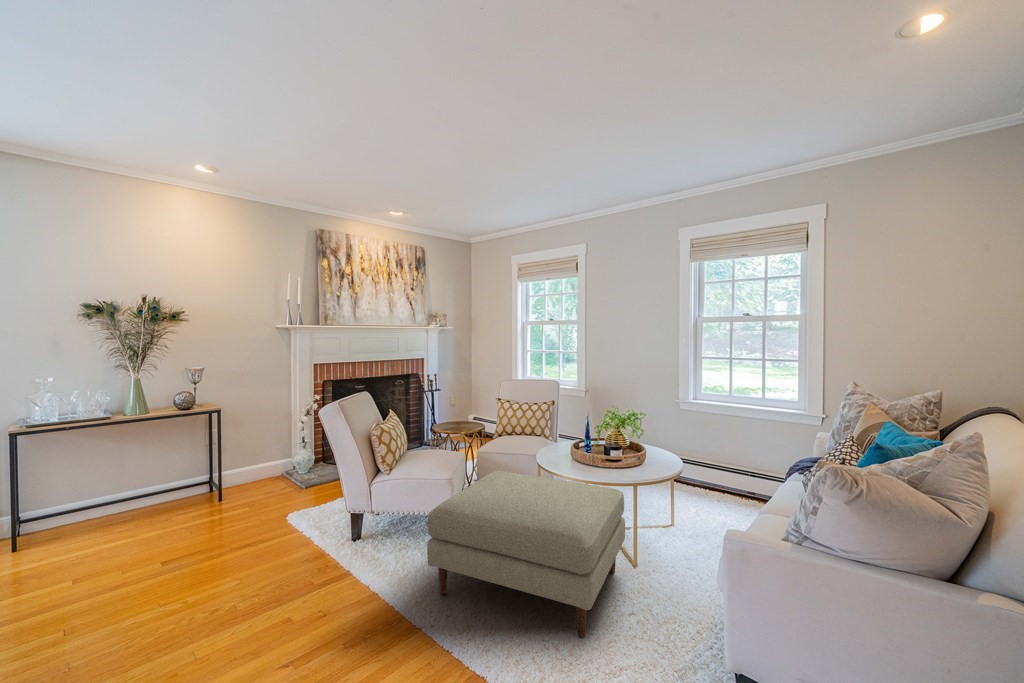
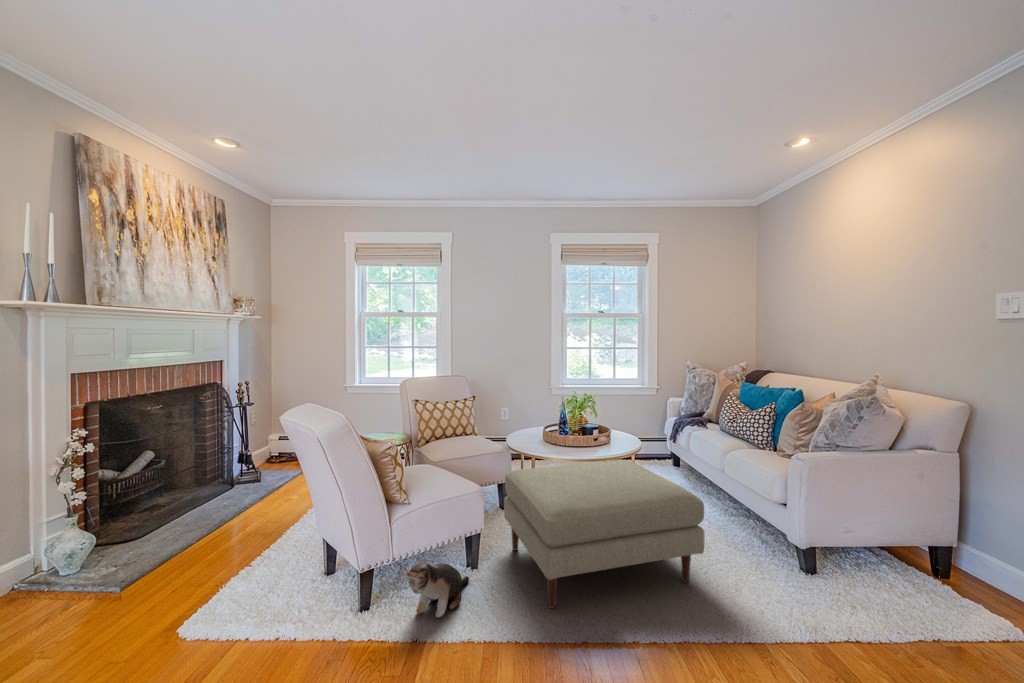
plush toy: none [353,516,432,564] -> present [402,561,469,618]

